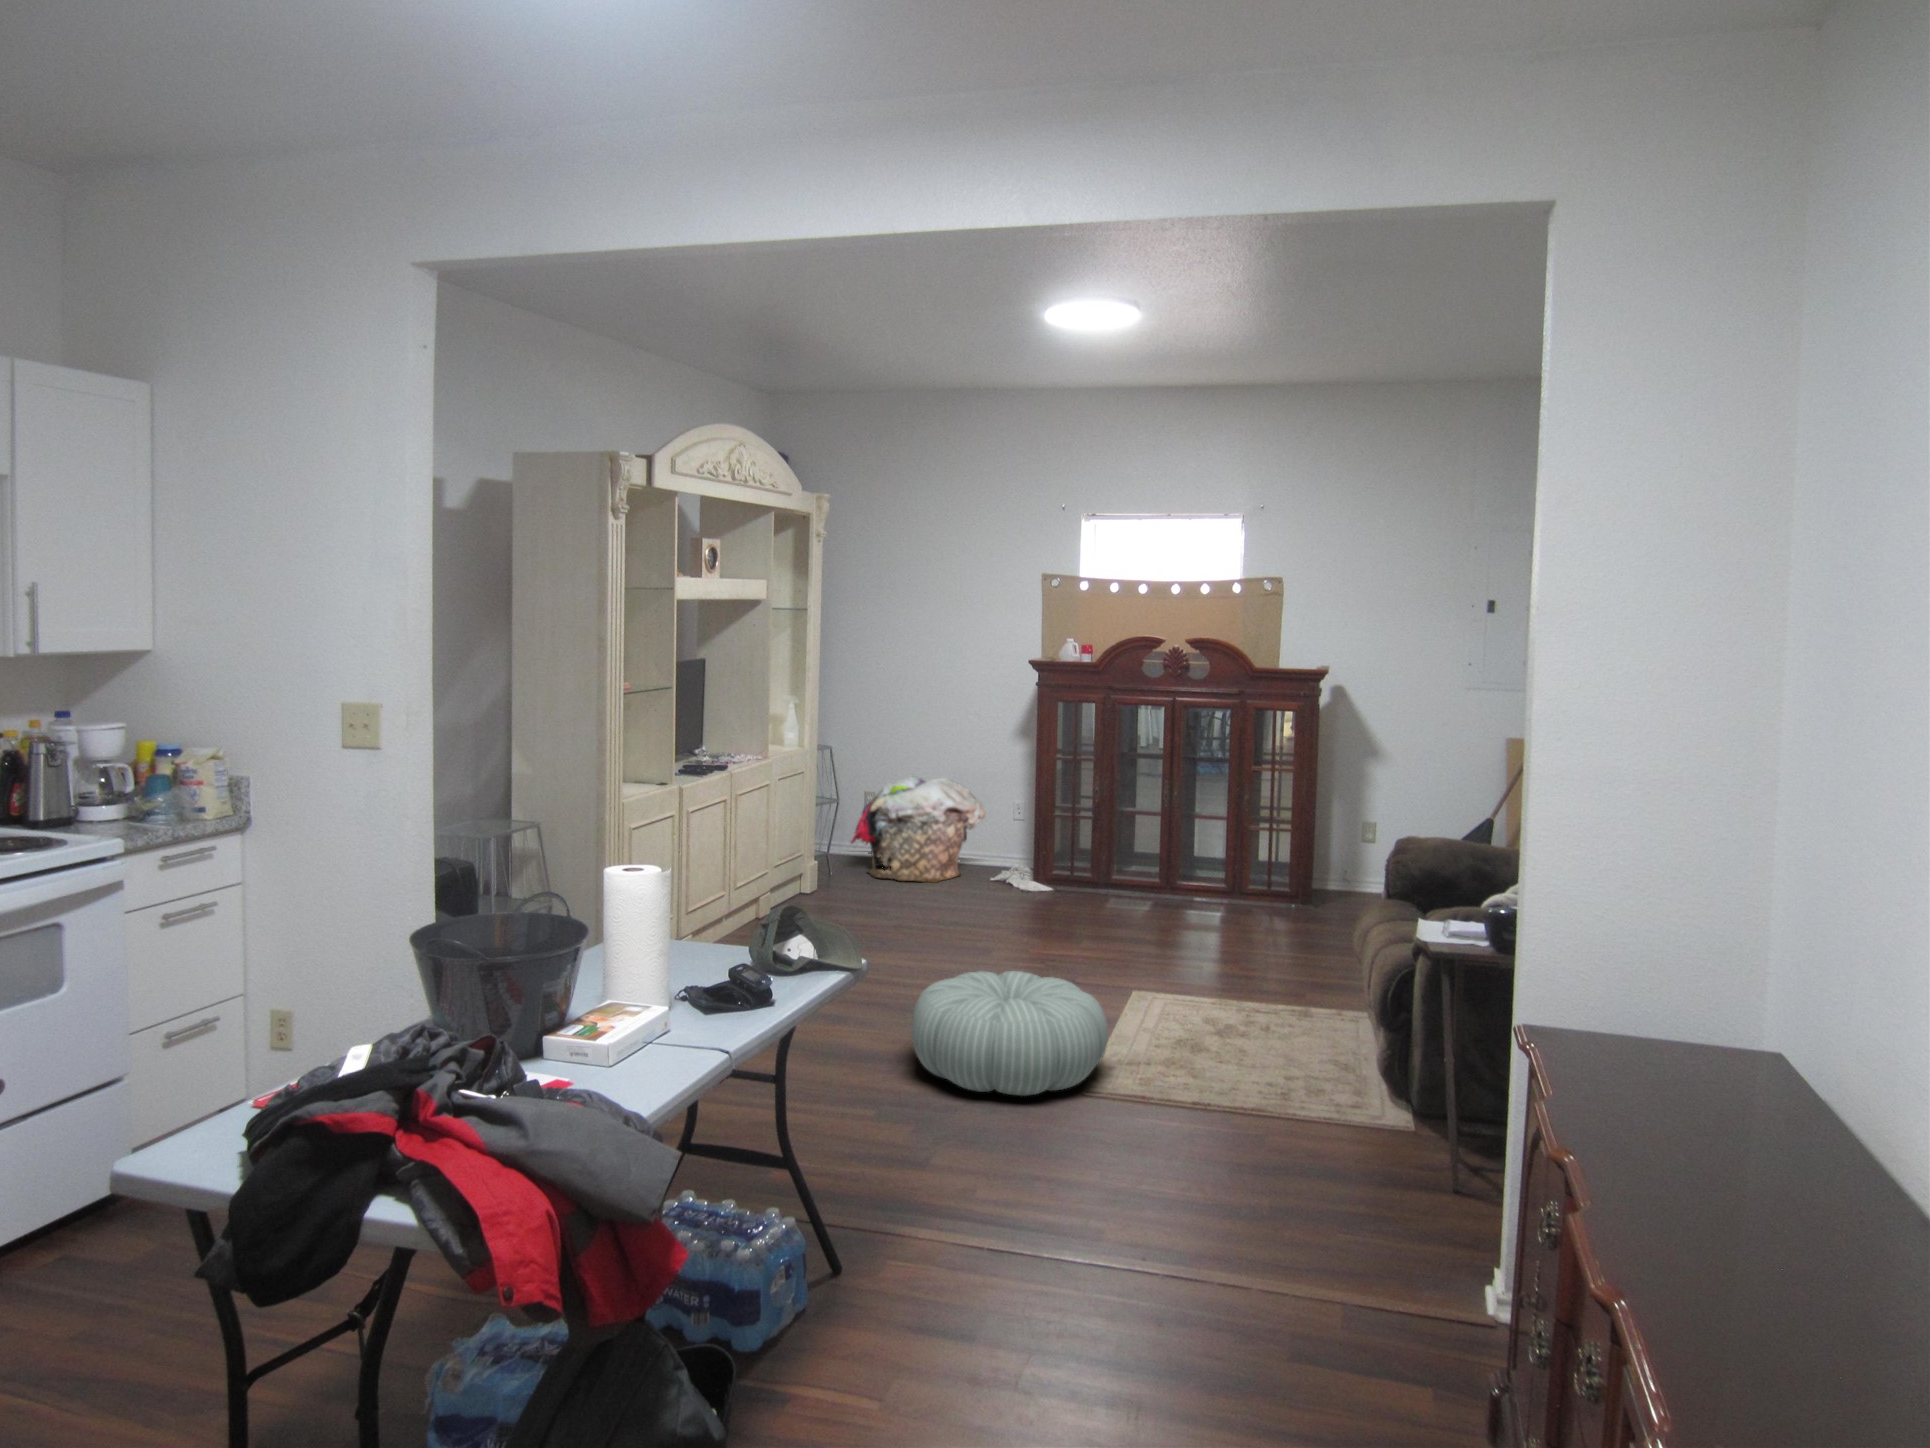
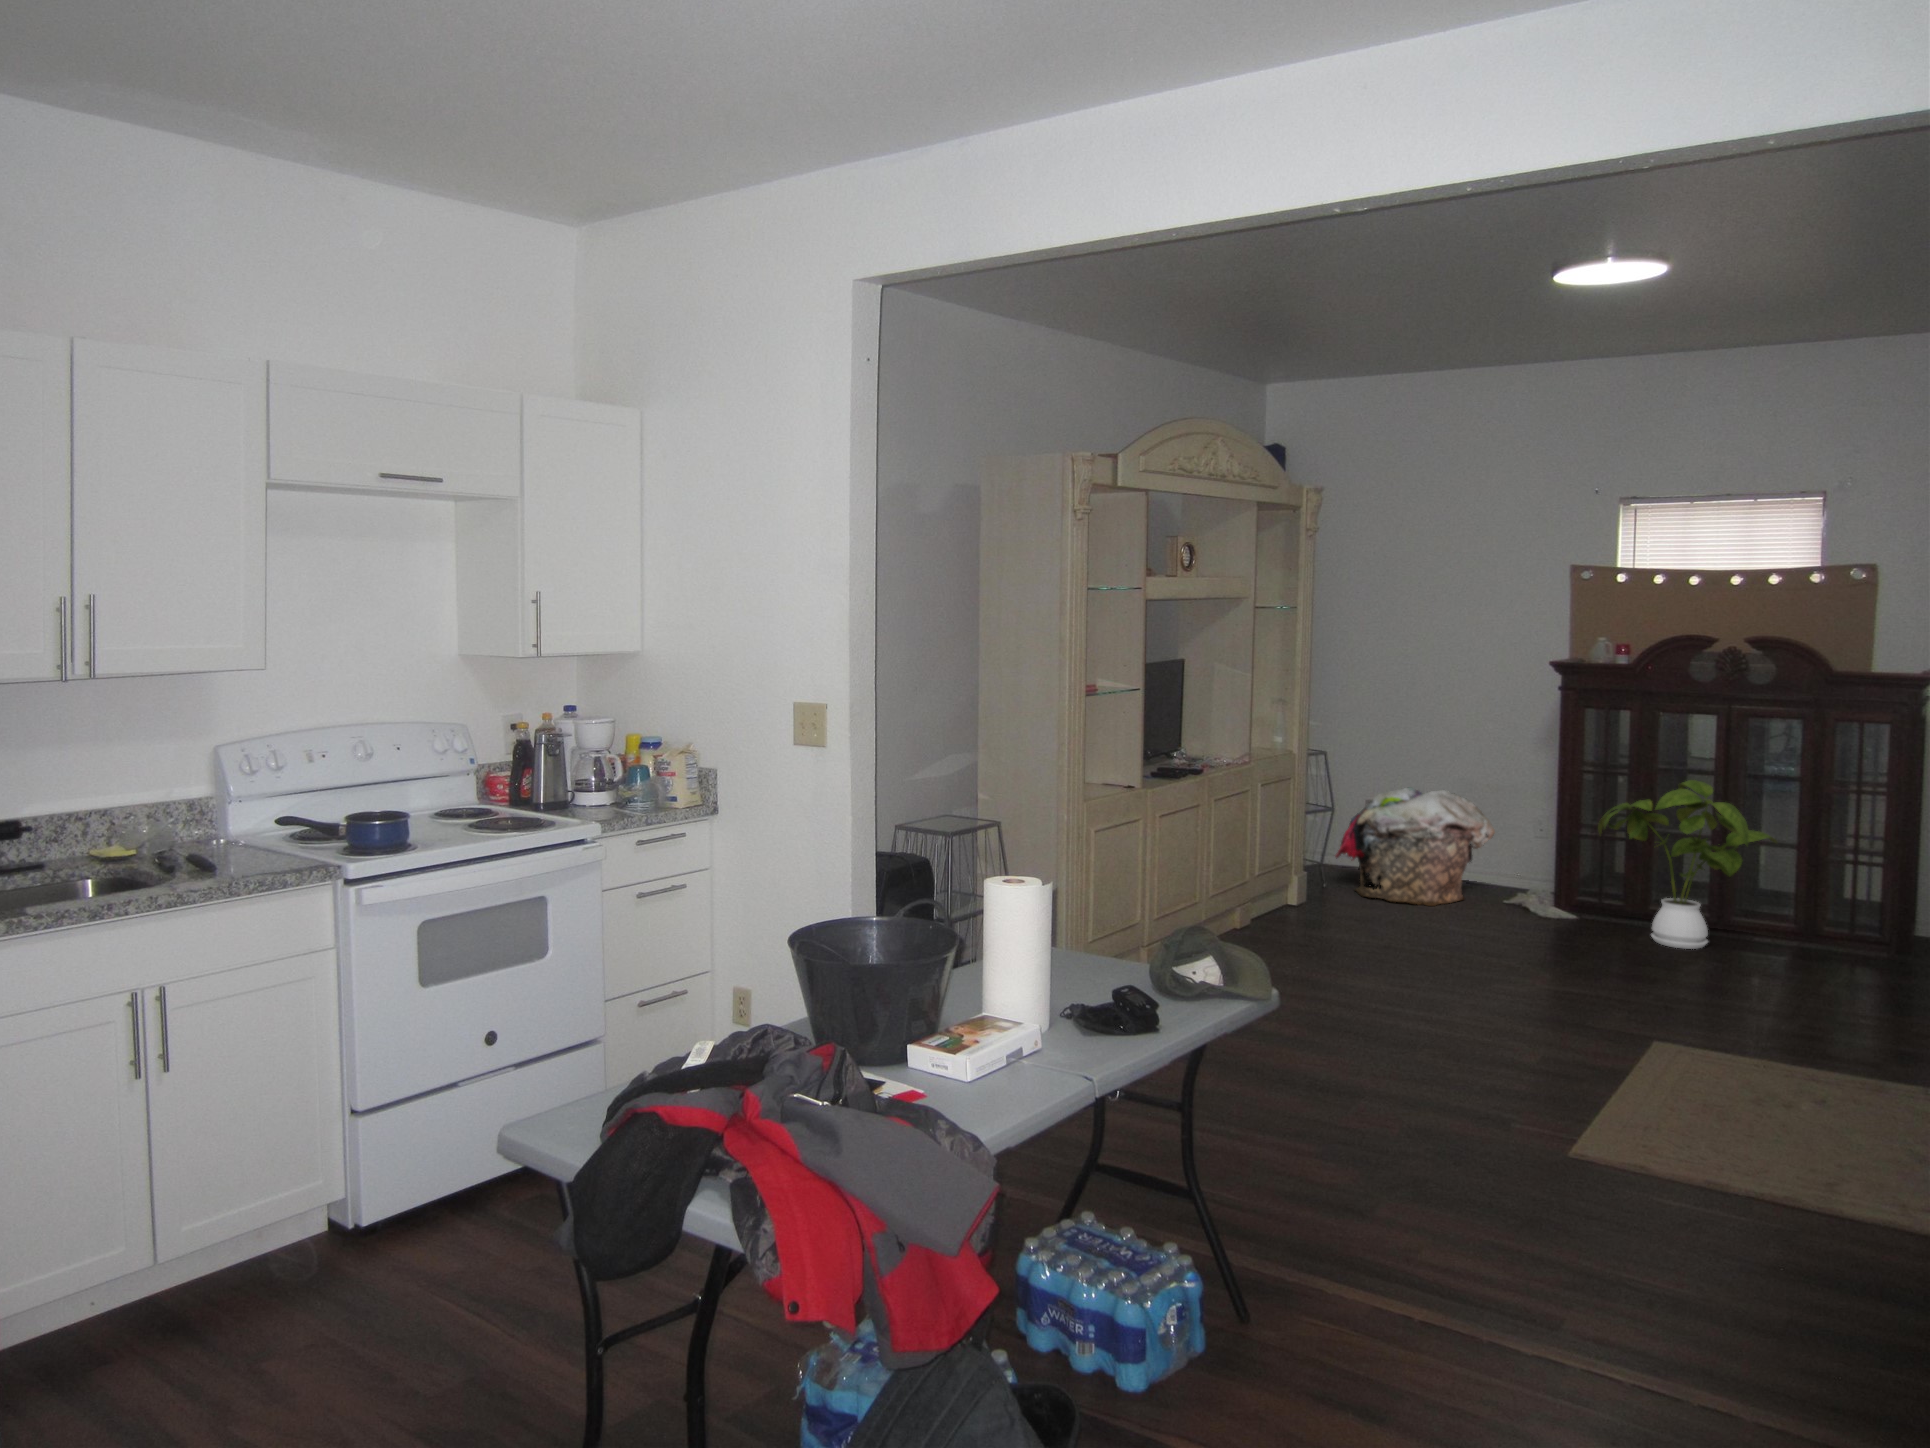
house plant: none [1070,762,1203,905] -> present [1598,780,1777,949]
pouf: present [912,971,1108,1096] -> none [1371,1012,1615,1161]

